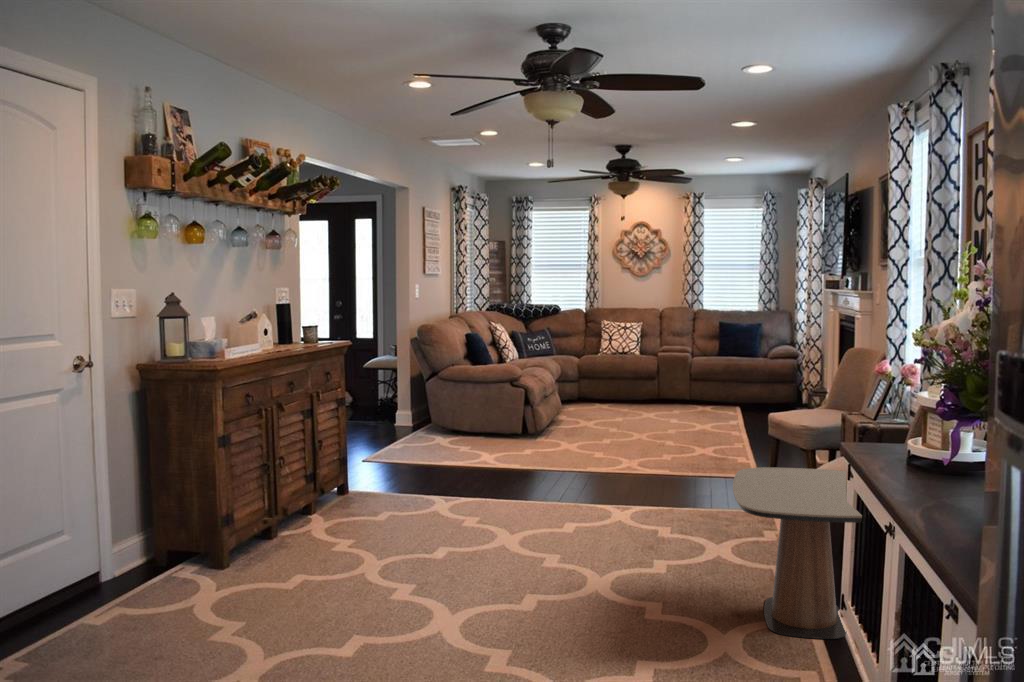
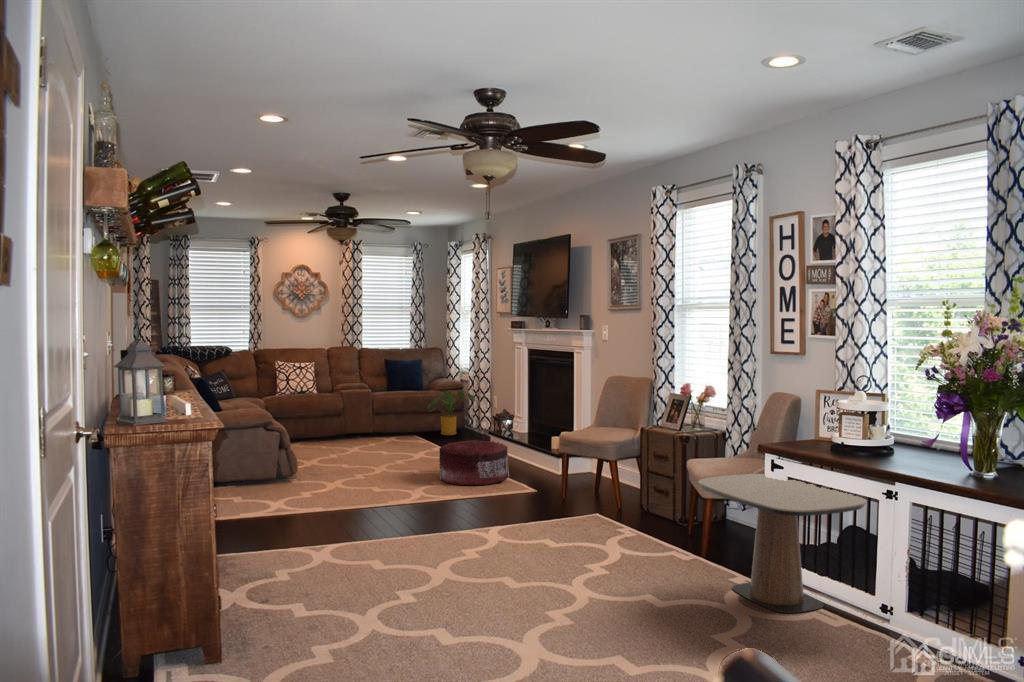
house plant: none [744,357,802,409] -> present [428,390,475,435]
pouf: none [669,412,748,461] -> present [439,440,509,486]

